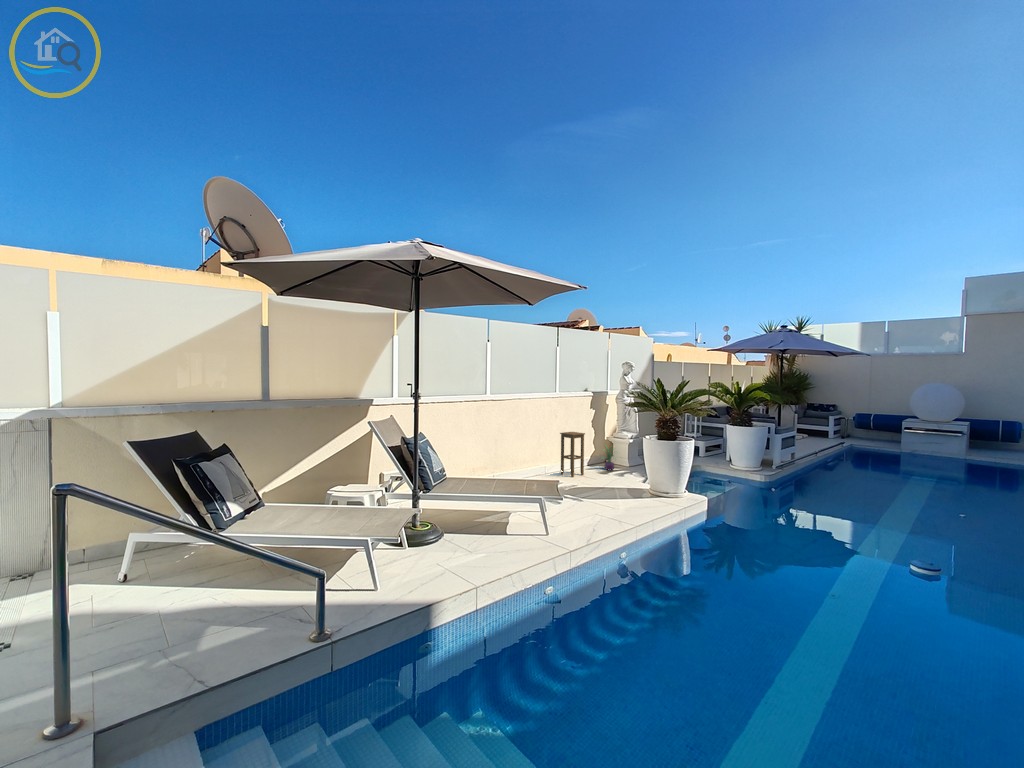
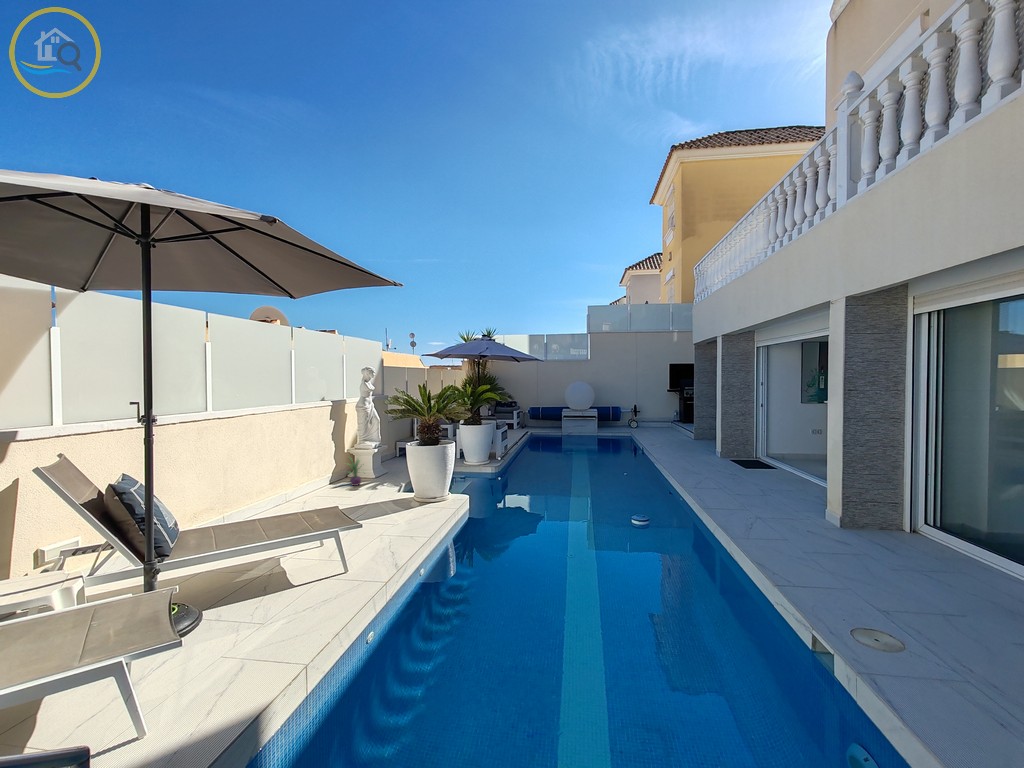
stool: present [560,432,585,477] -> none [301,448,332,501]

